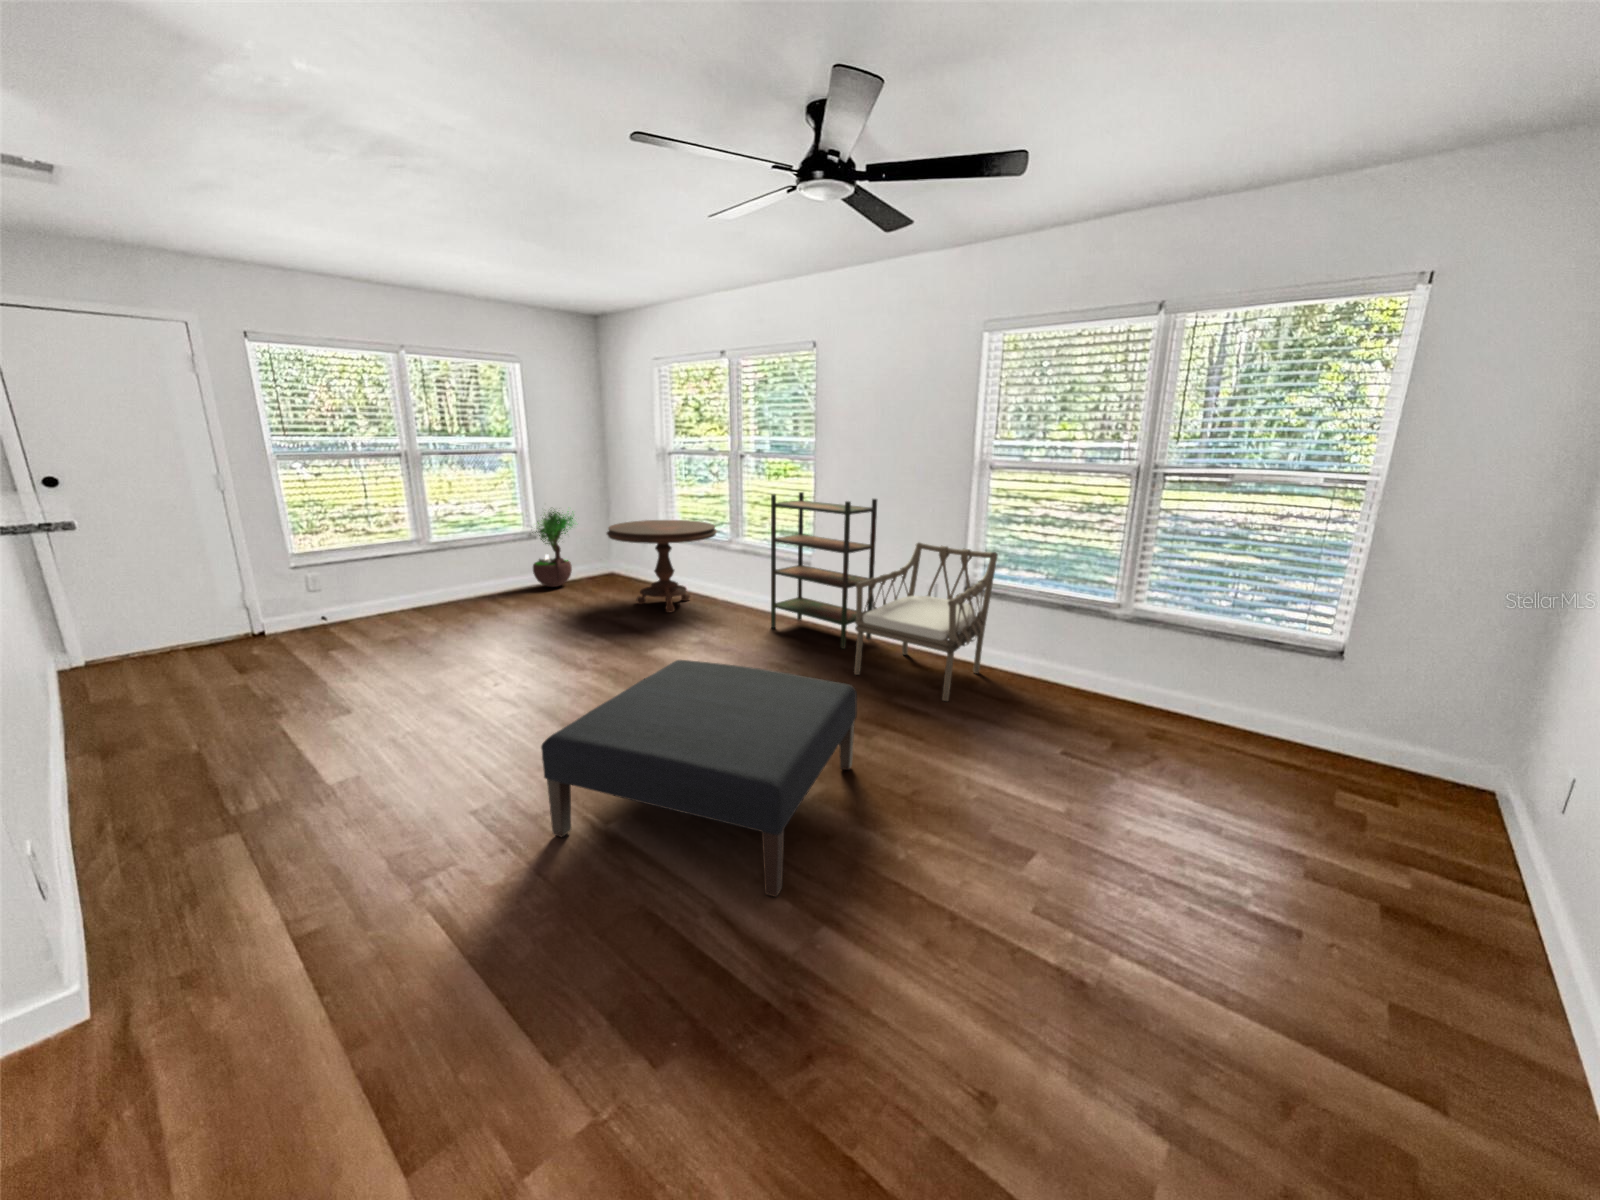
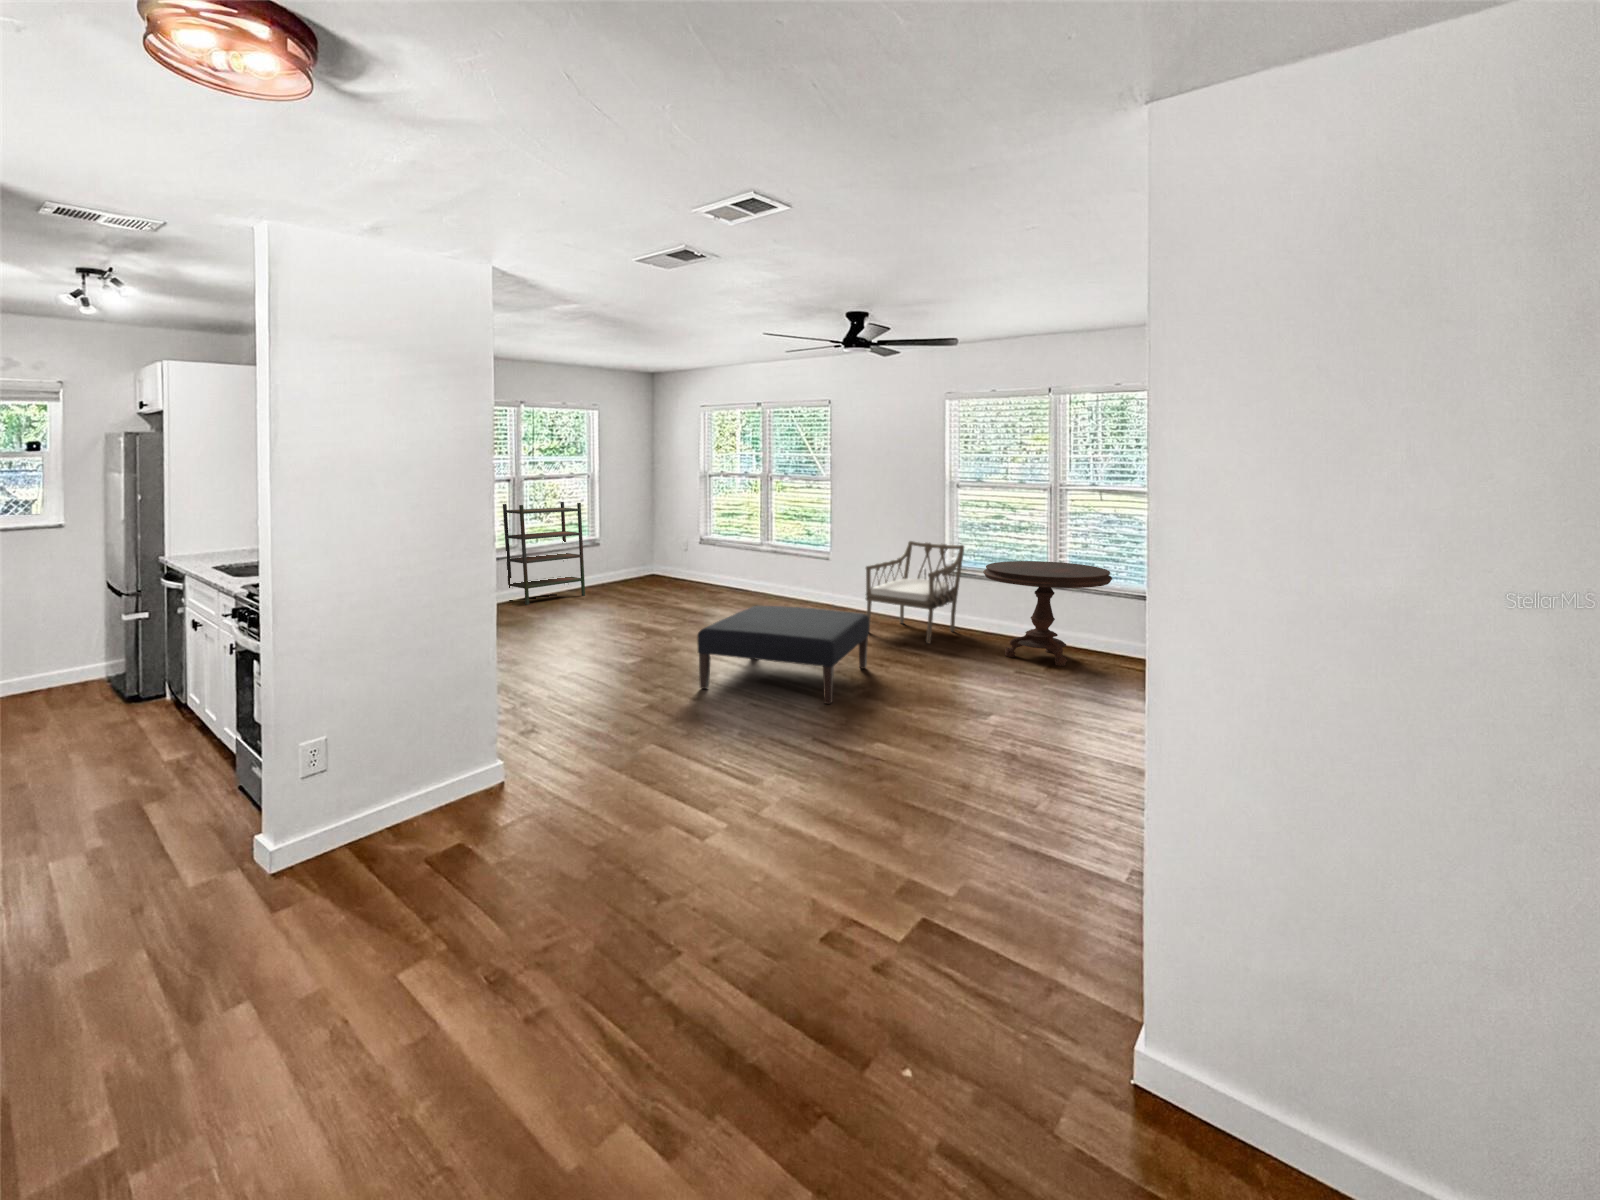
bookshelf: present [771,492,877,649] -> present [503,502,585,605]
potted tree: present [533,510,574,587] -> none [599,520,638,589]
side table: present [607,520,717,612] -> present [983,561,1112,666]

